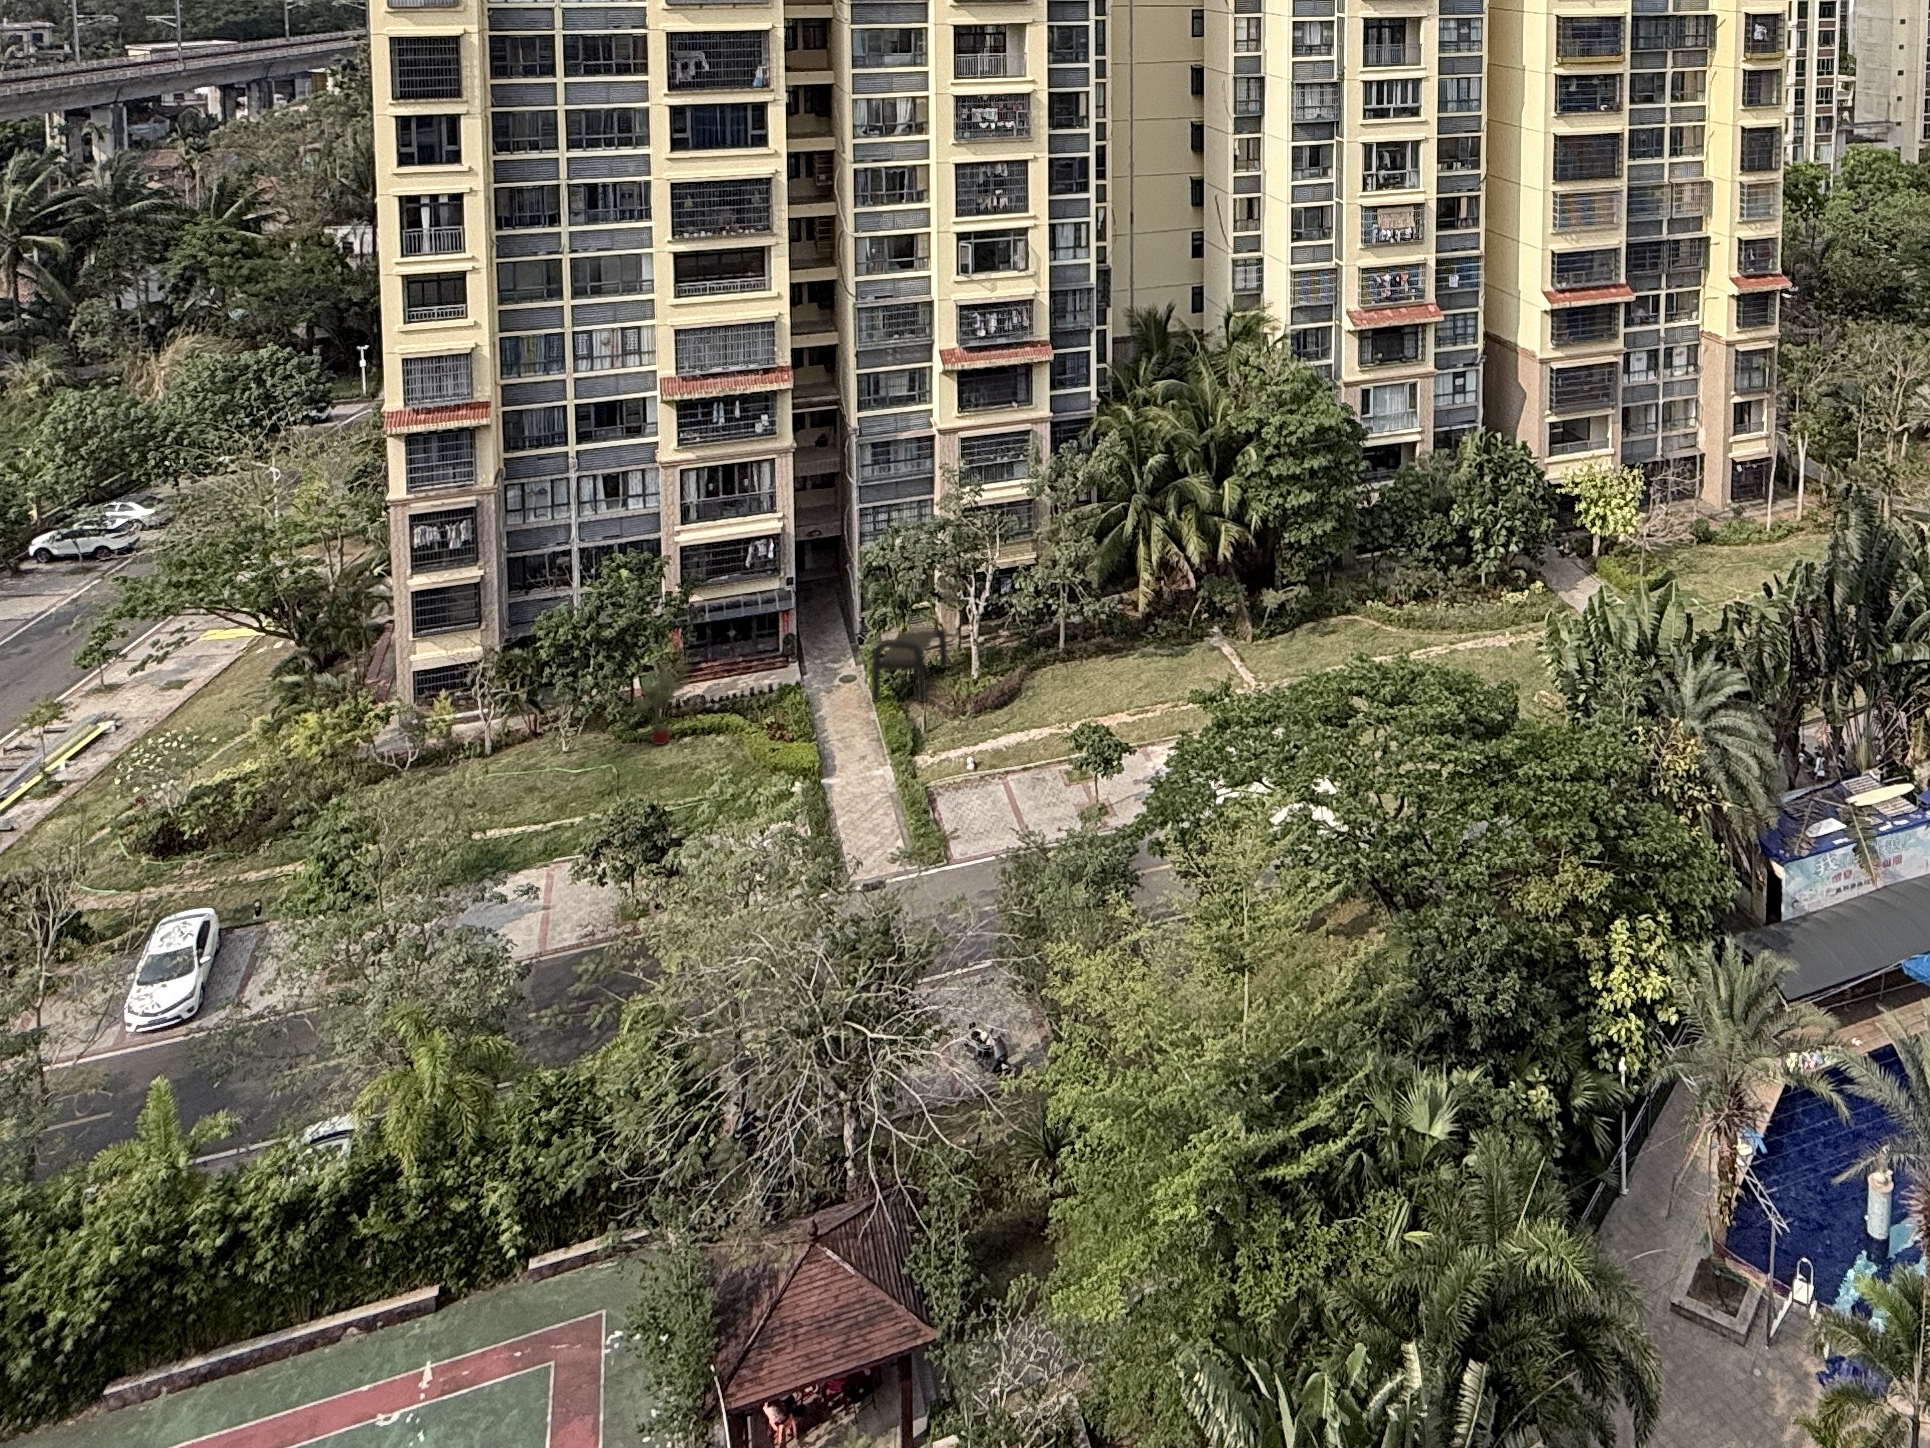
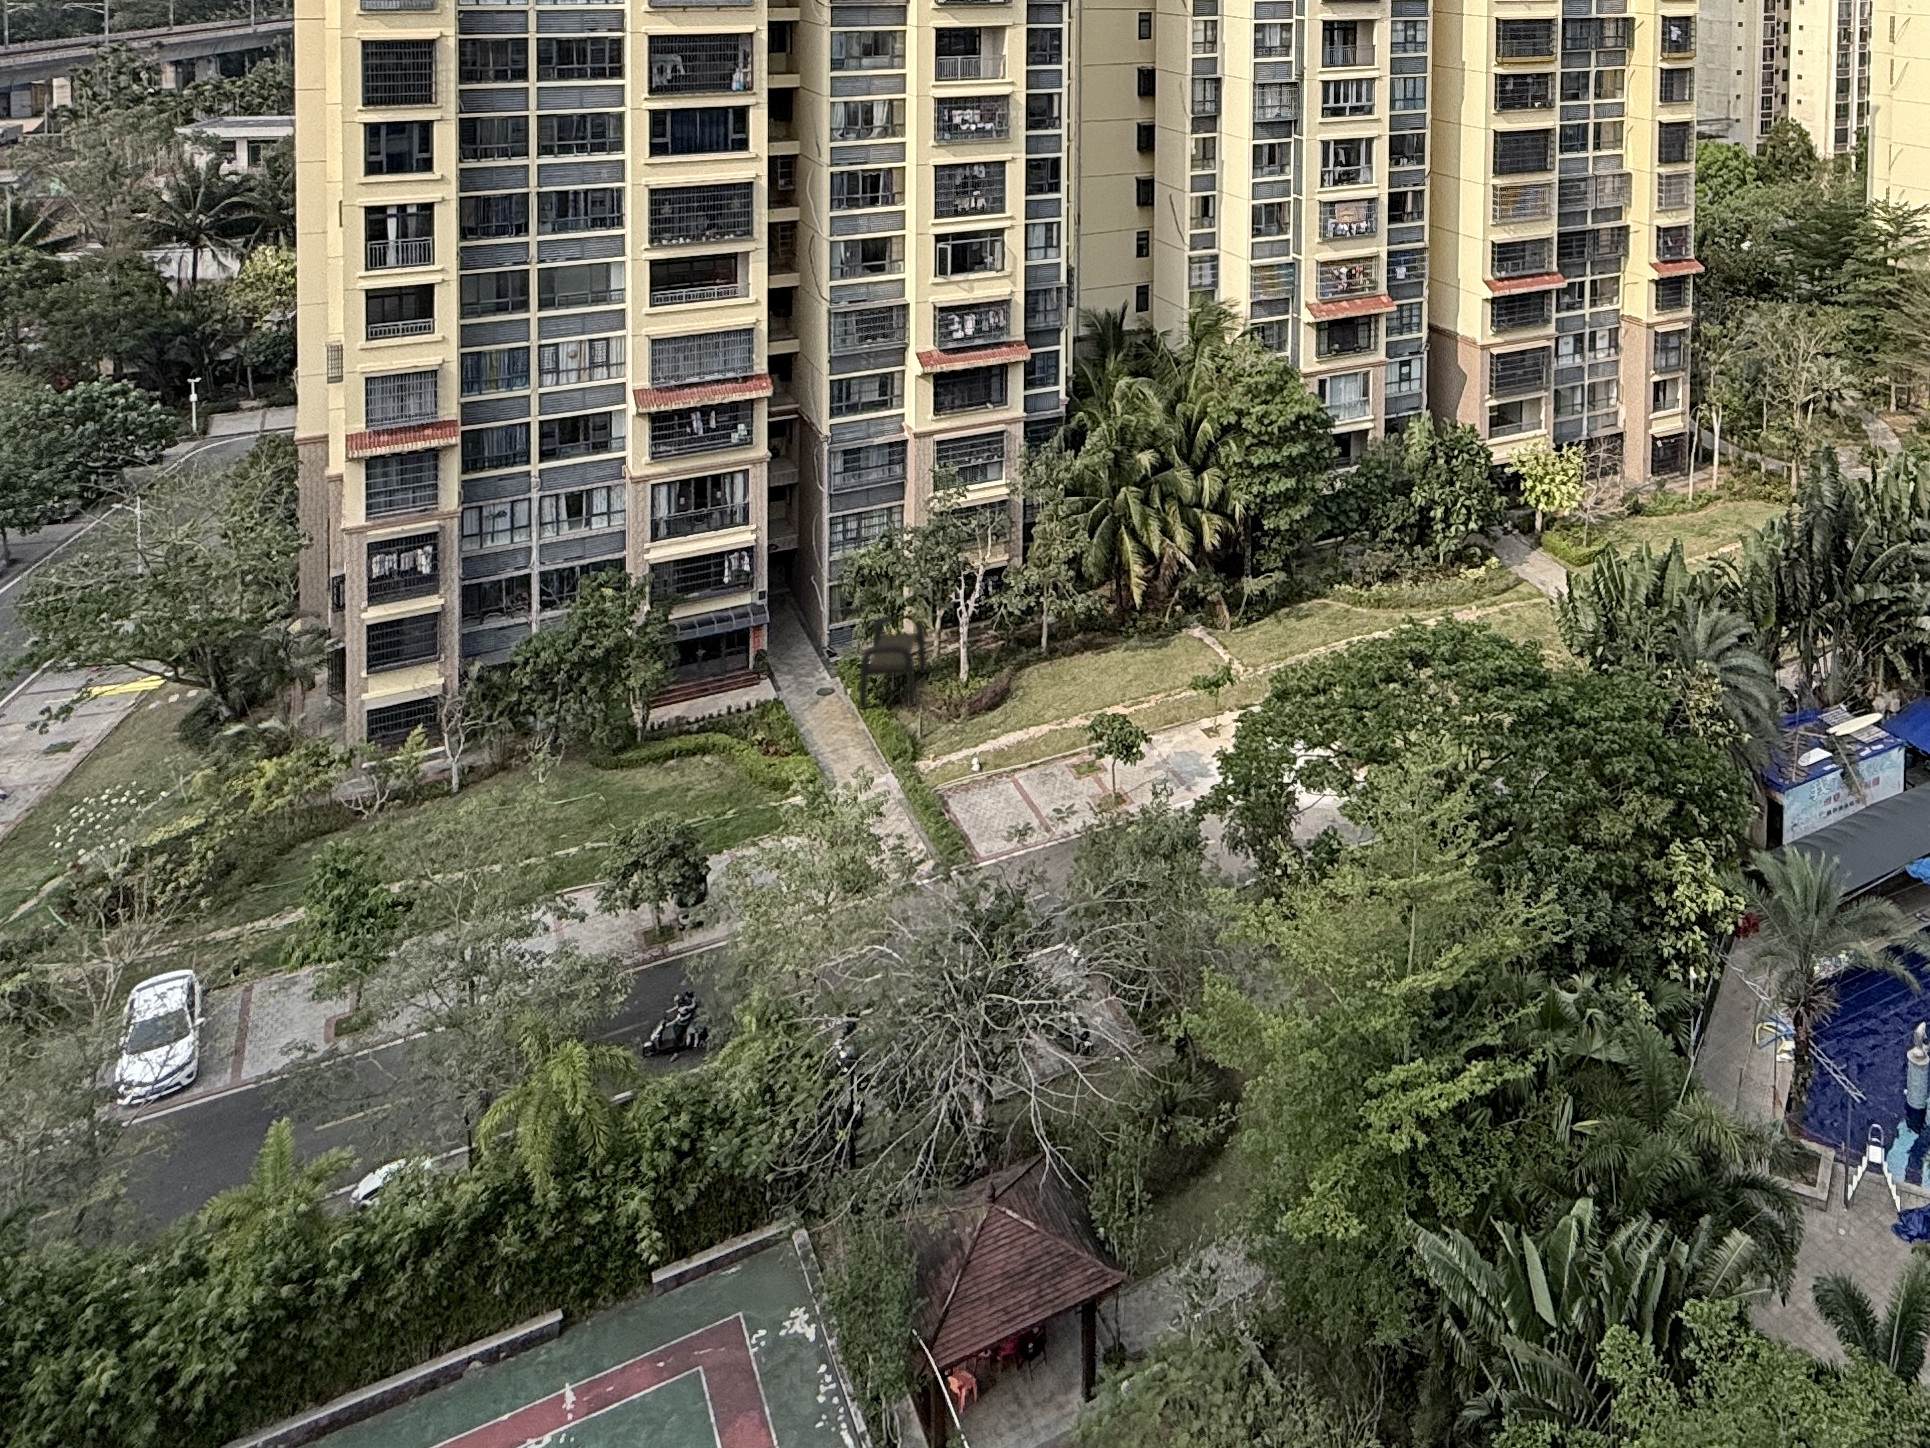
potted tree: present [630,661,689,745] -> none [619,676,679,766]

